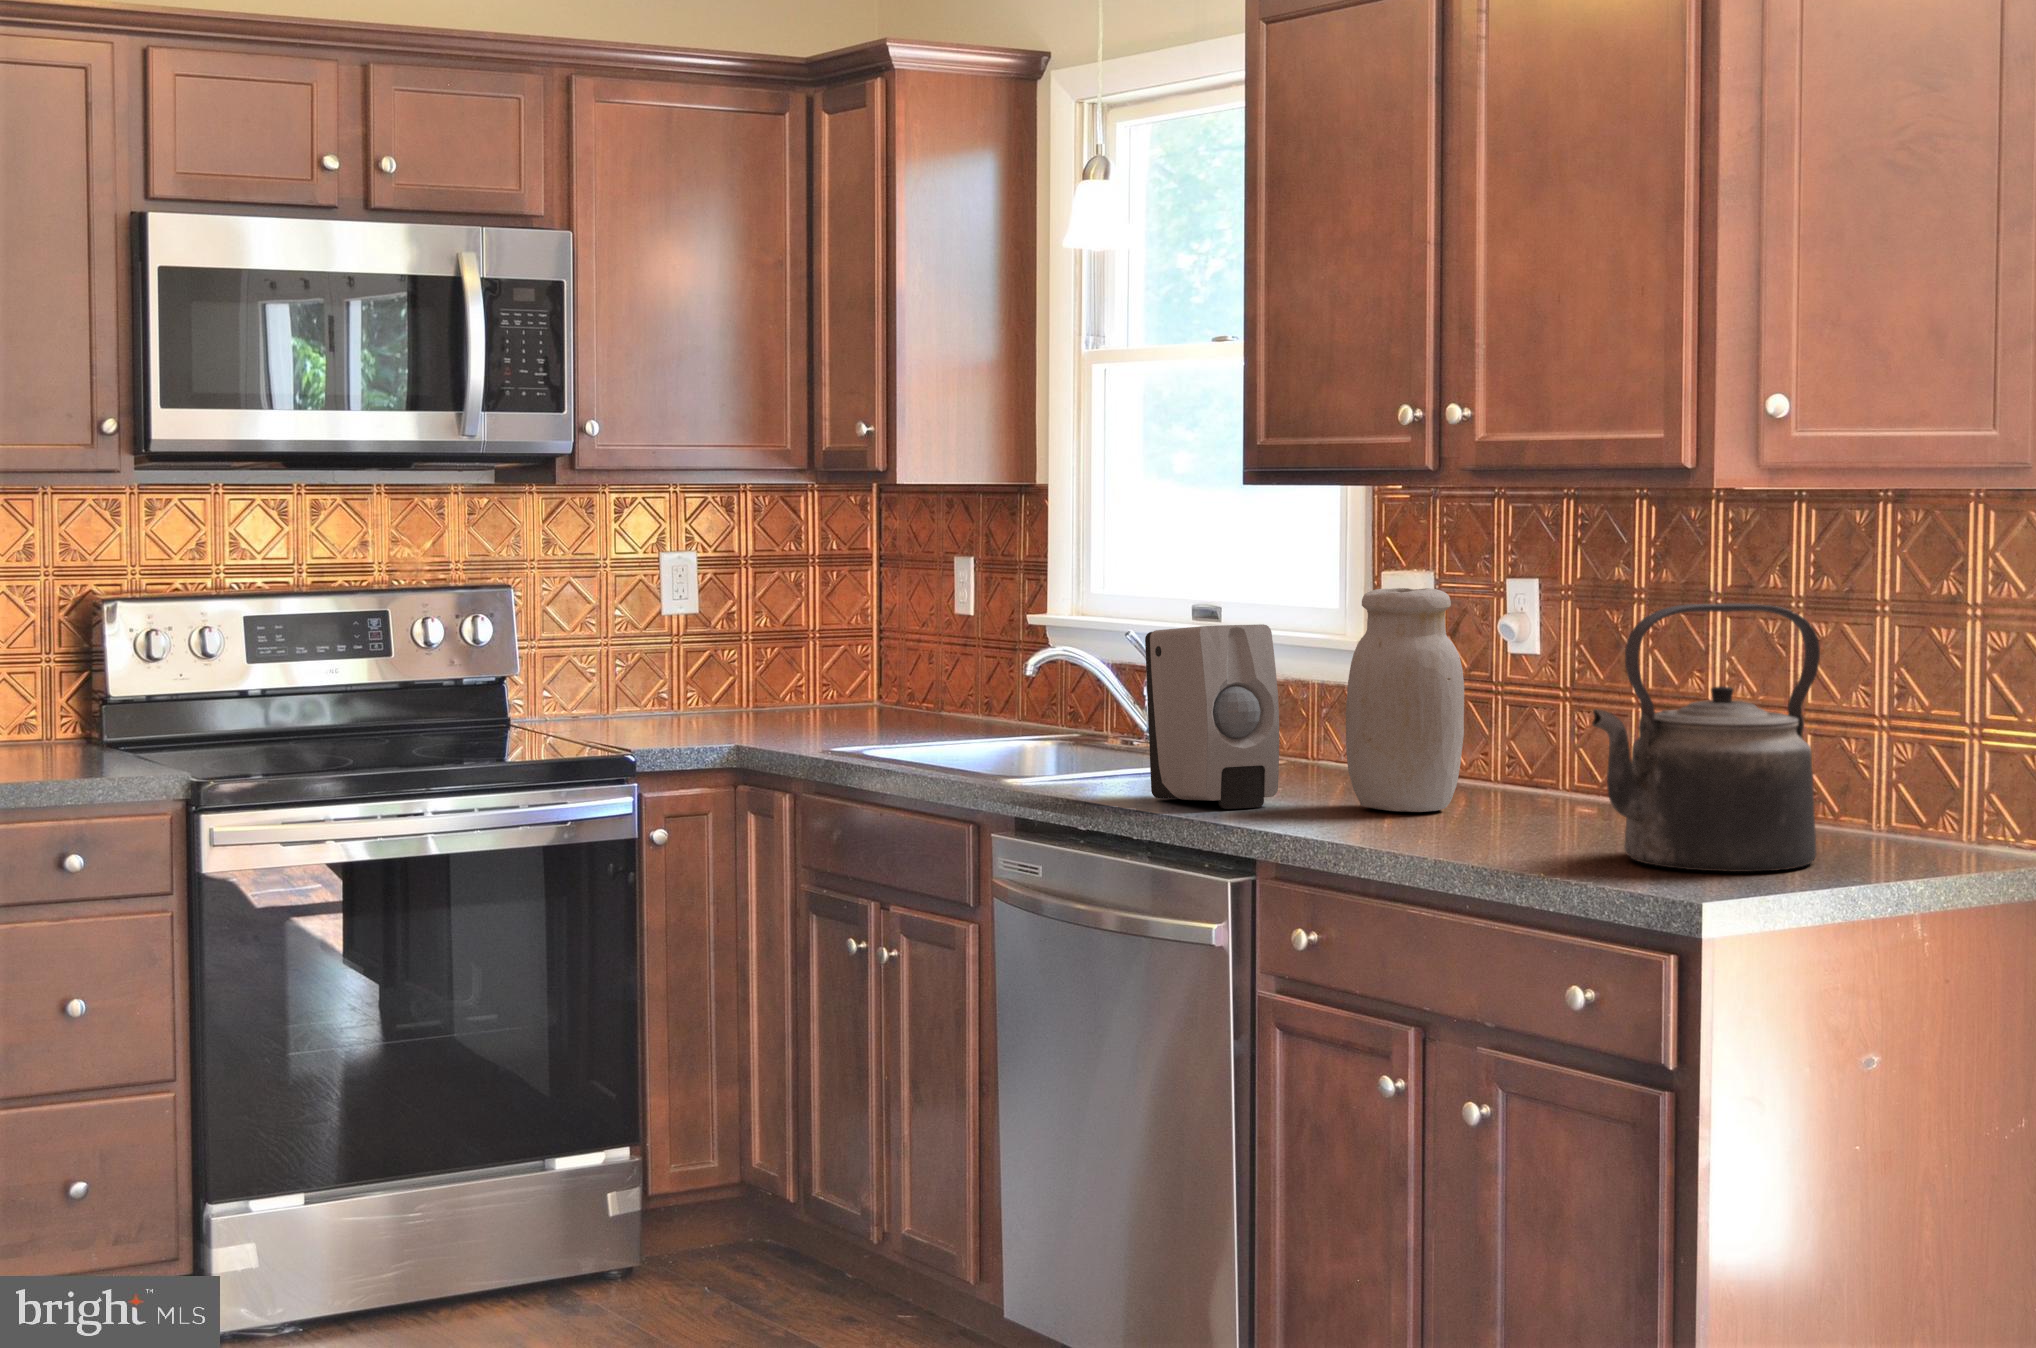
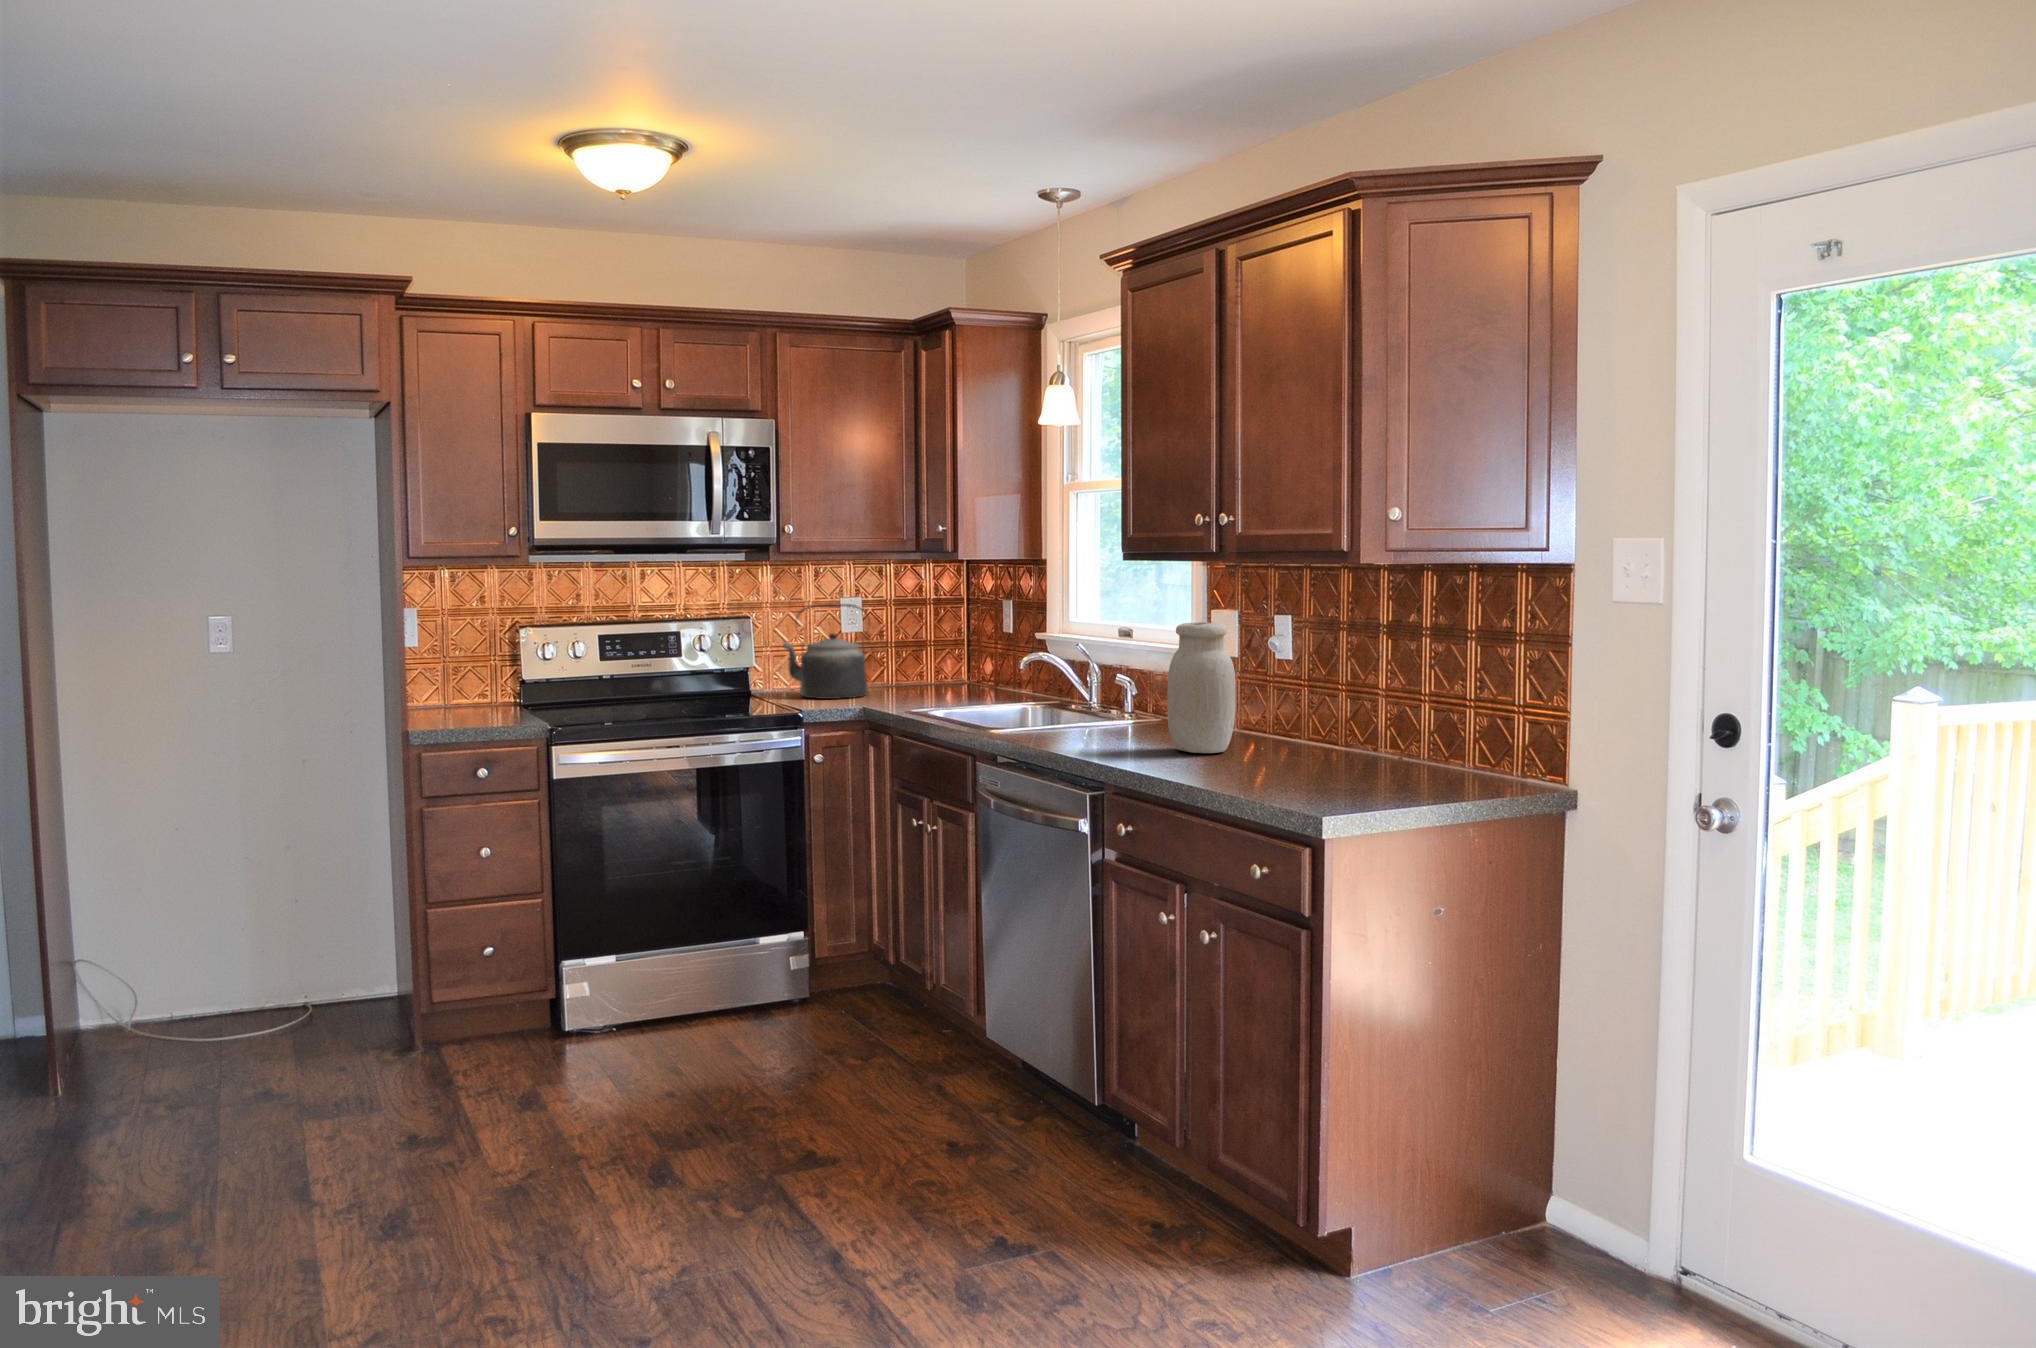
kettle: present [1592,604,1820,872] -> present [783,604,870,699]
soap dispenser: present [1145,624,1279,809] -> none [1058,643,1131,750]

